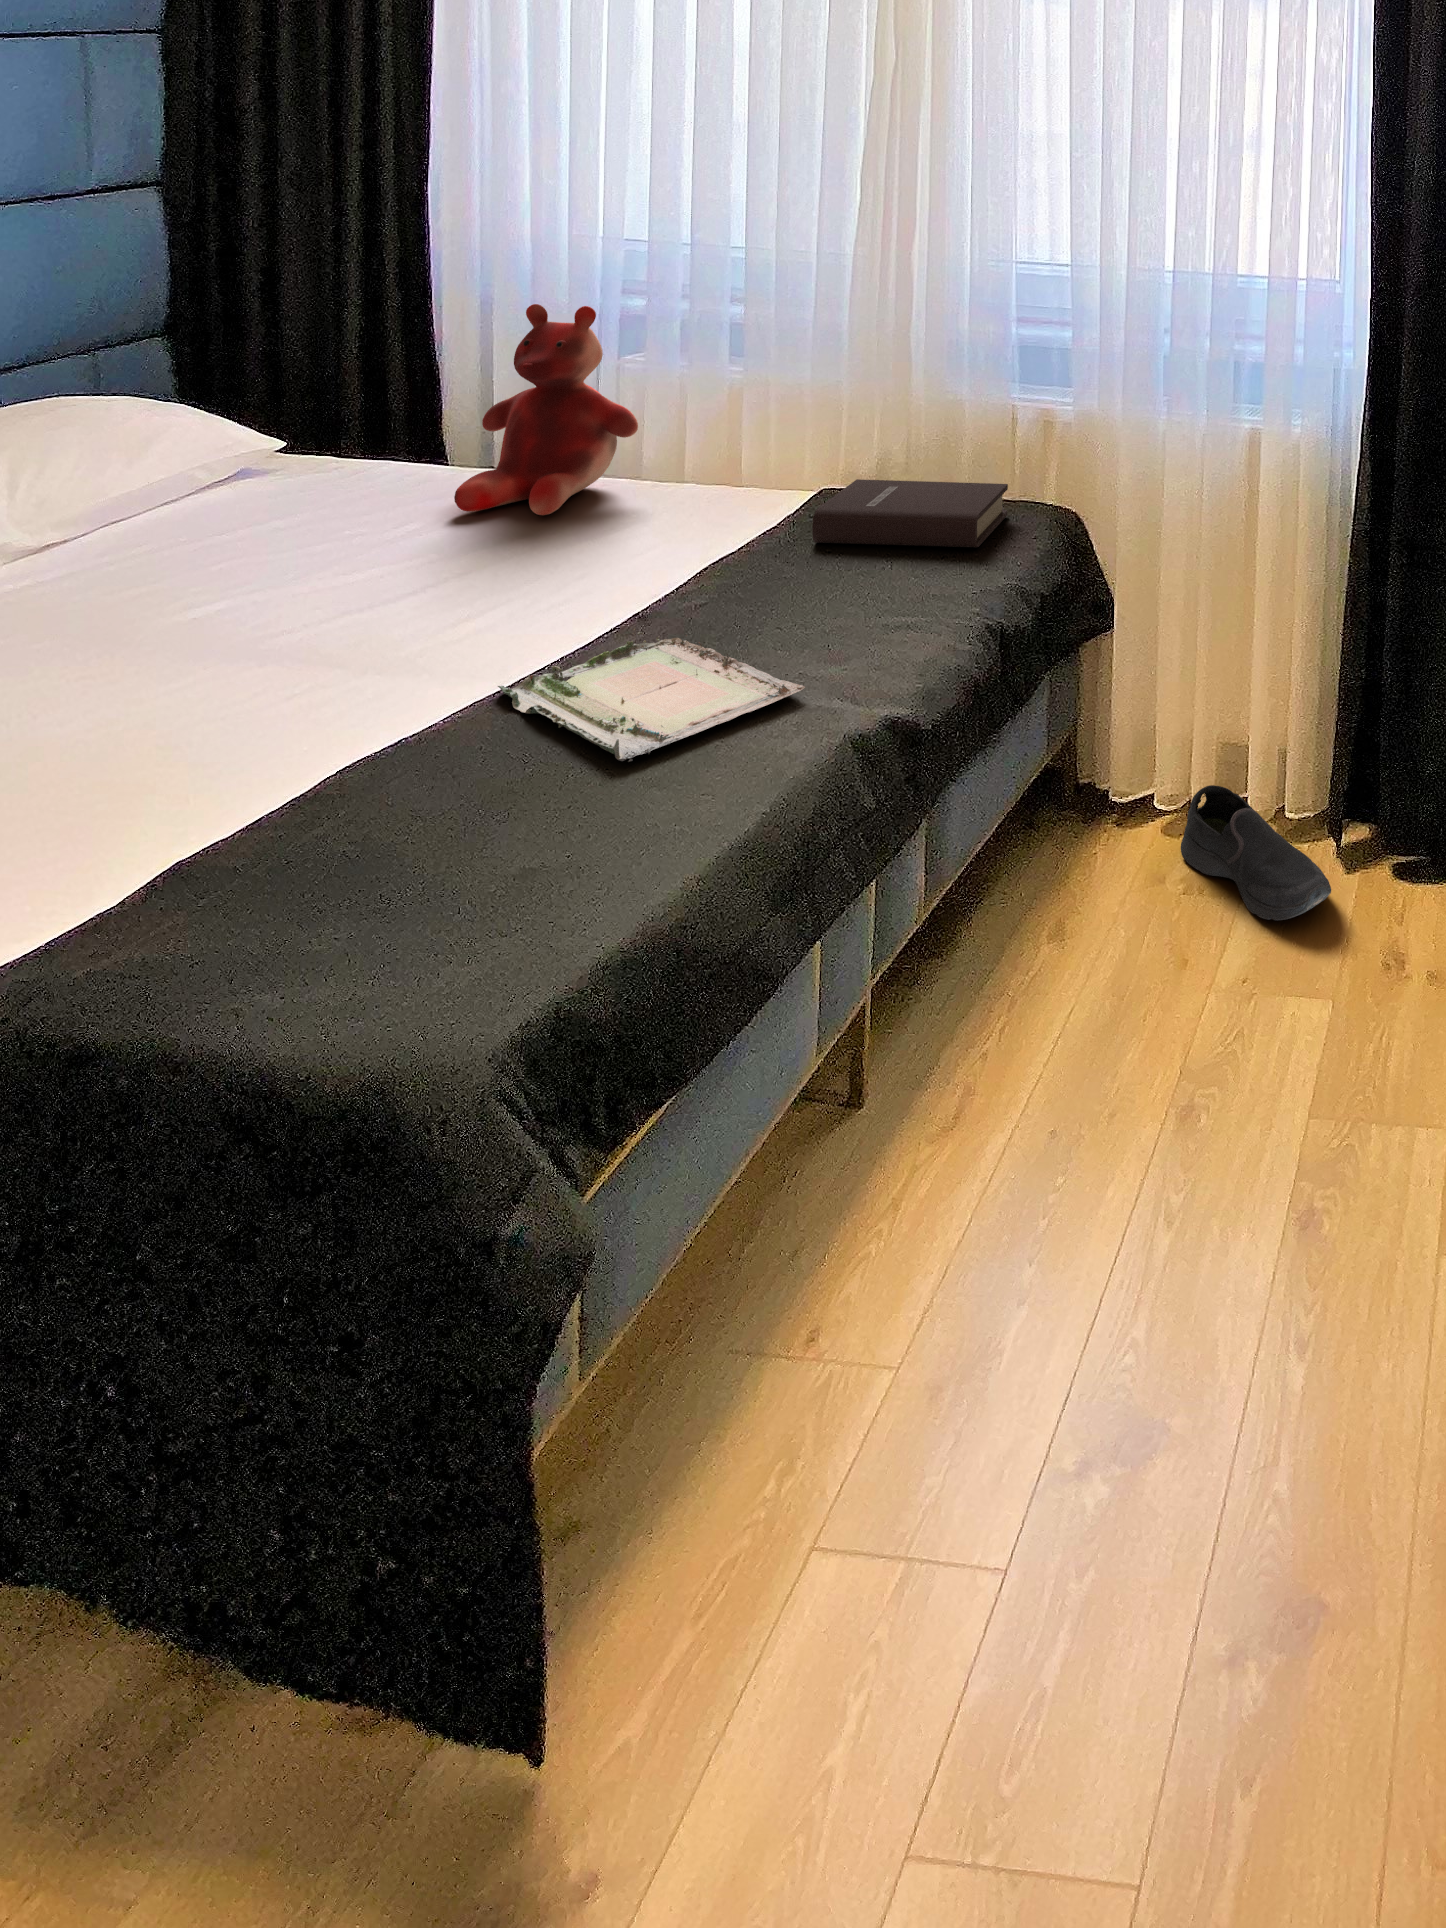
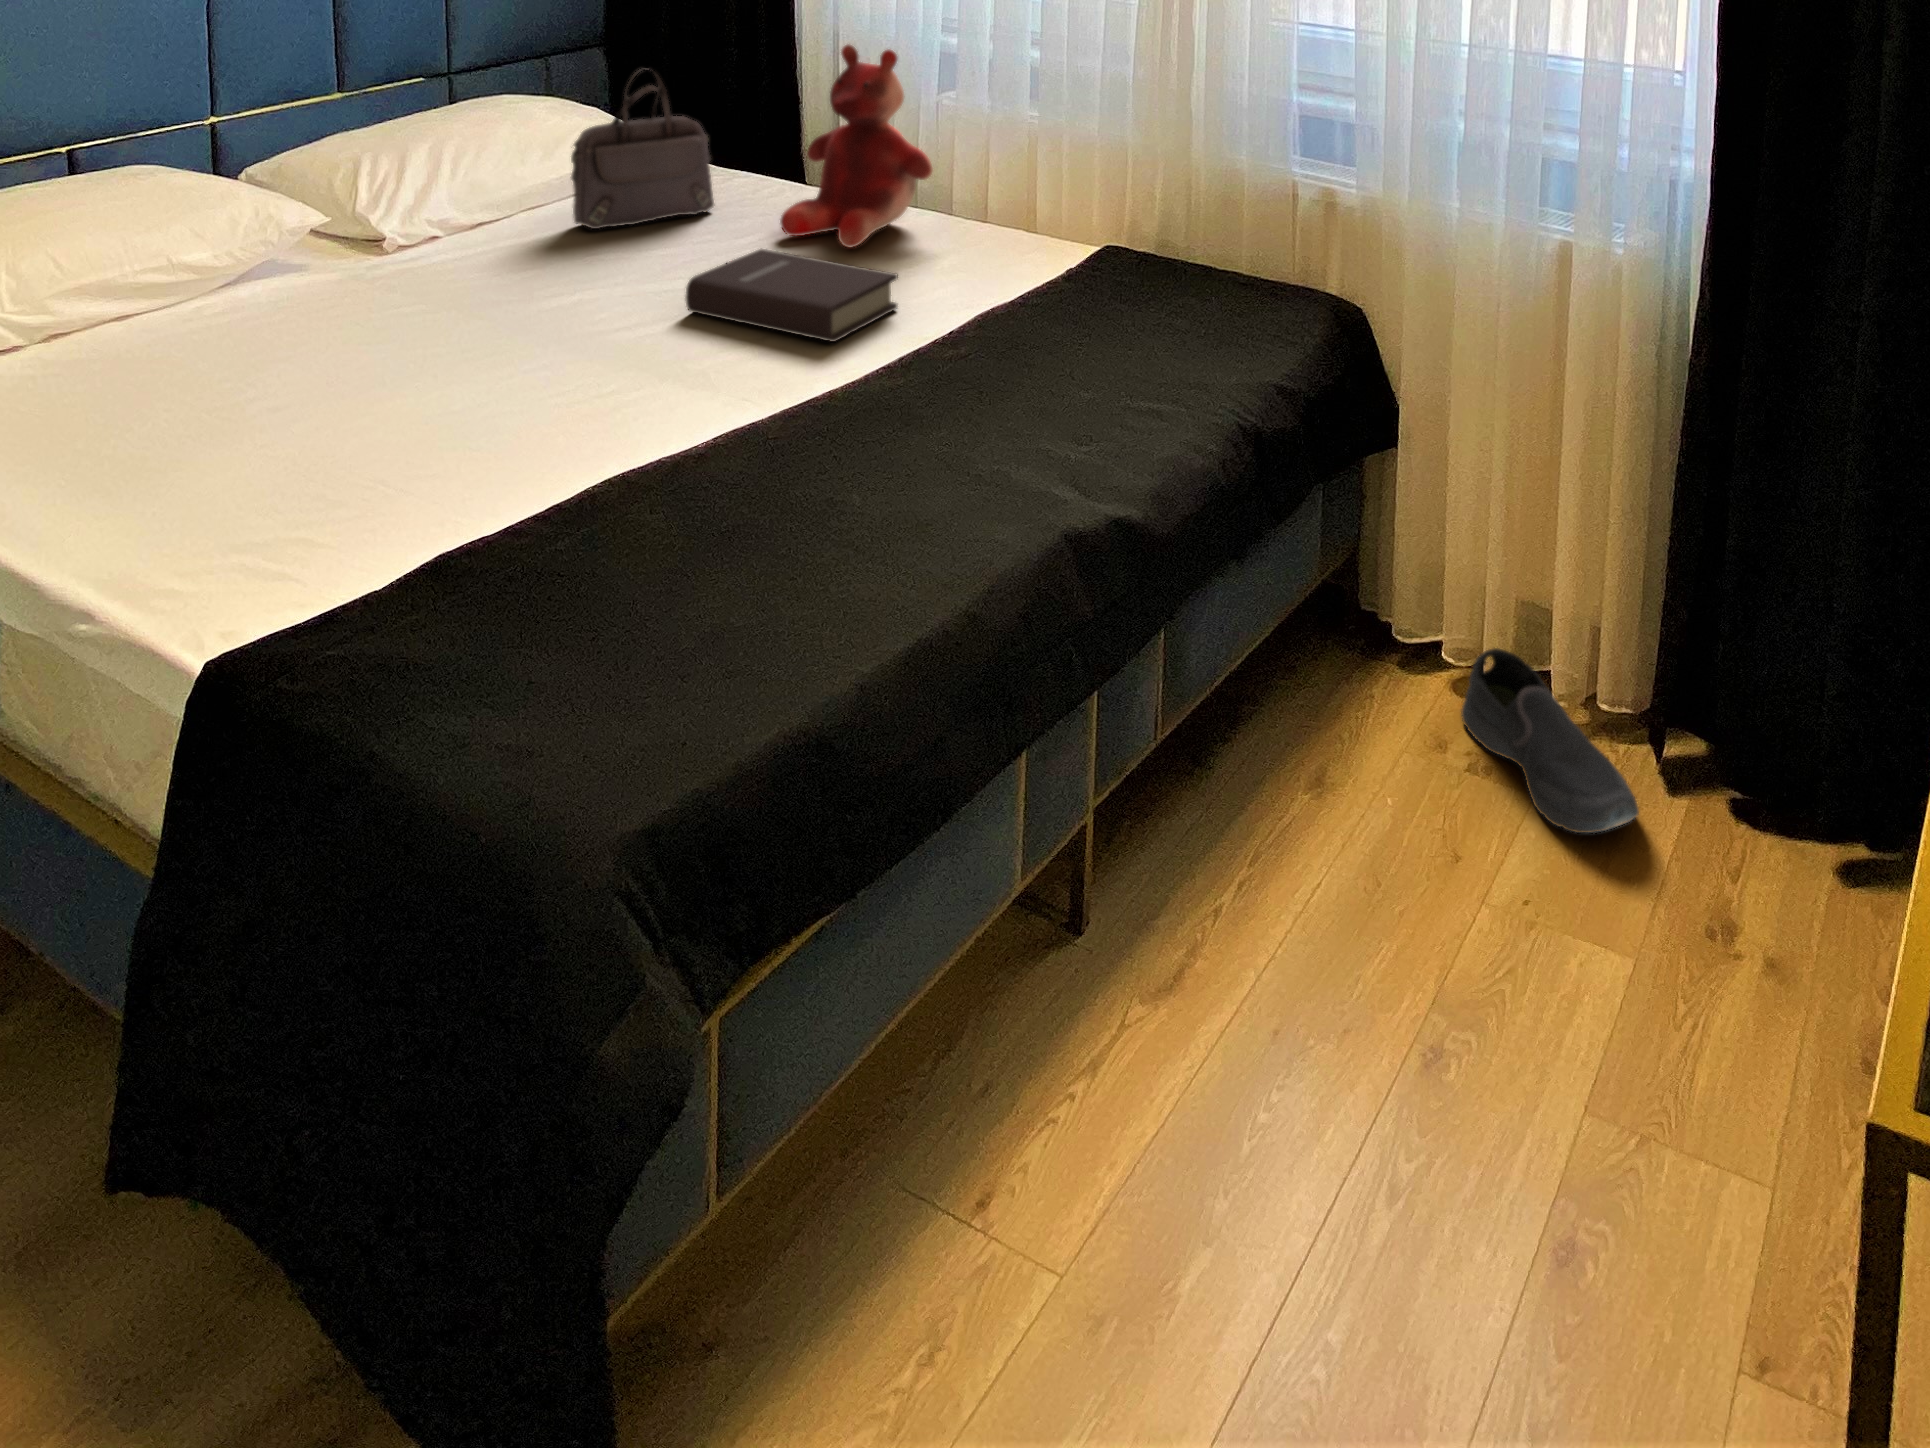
handbag: none [166,345,362,533] -> present [571,70,714,229]
book: present [812,479,1008,547] -> present [686,249,898,342]
tray: present [498,629,805,762] -> none [776,378,1040,517]

